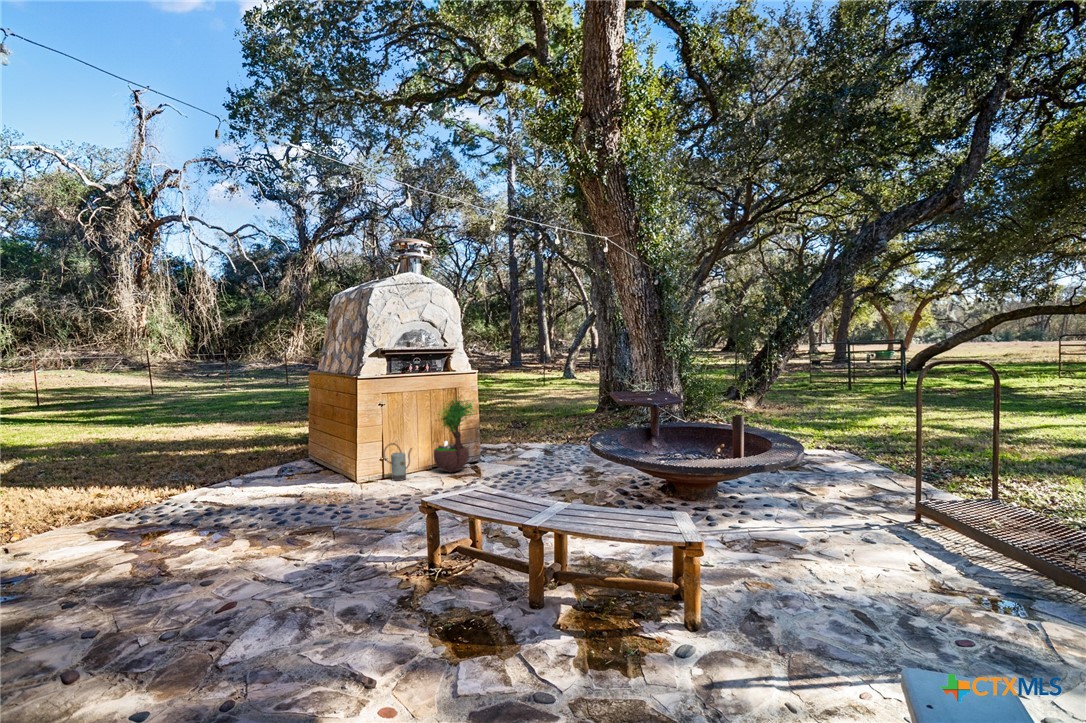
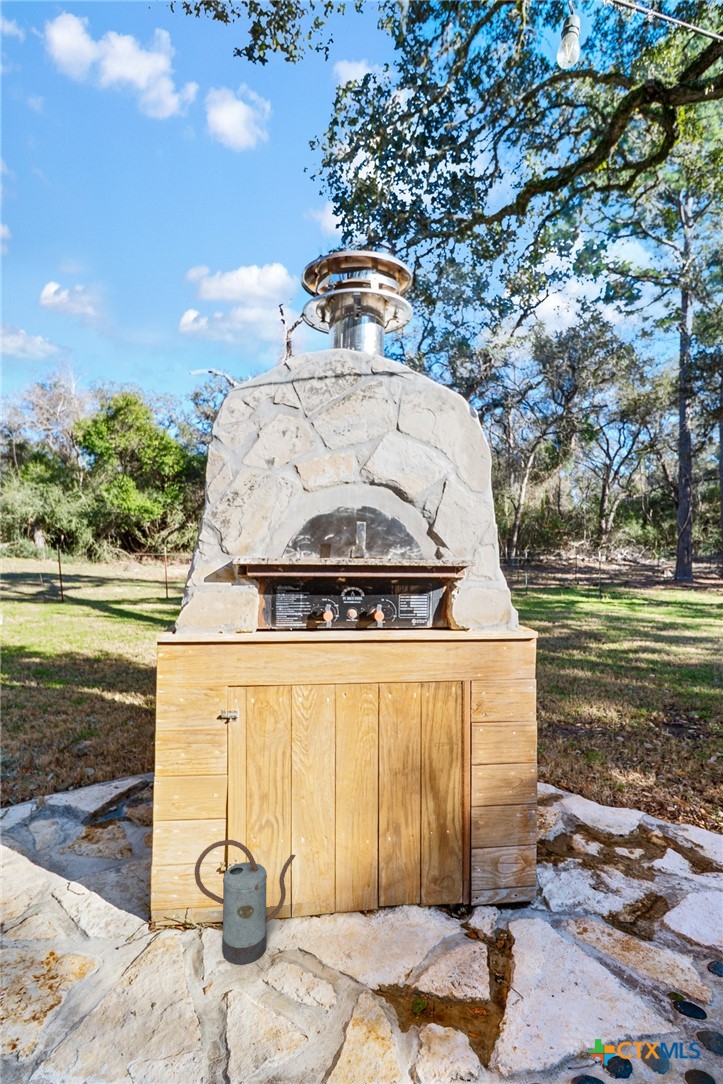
potted tree: present [434,398,474,472] -> none [342,710,497,967]

